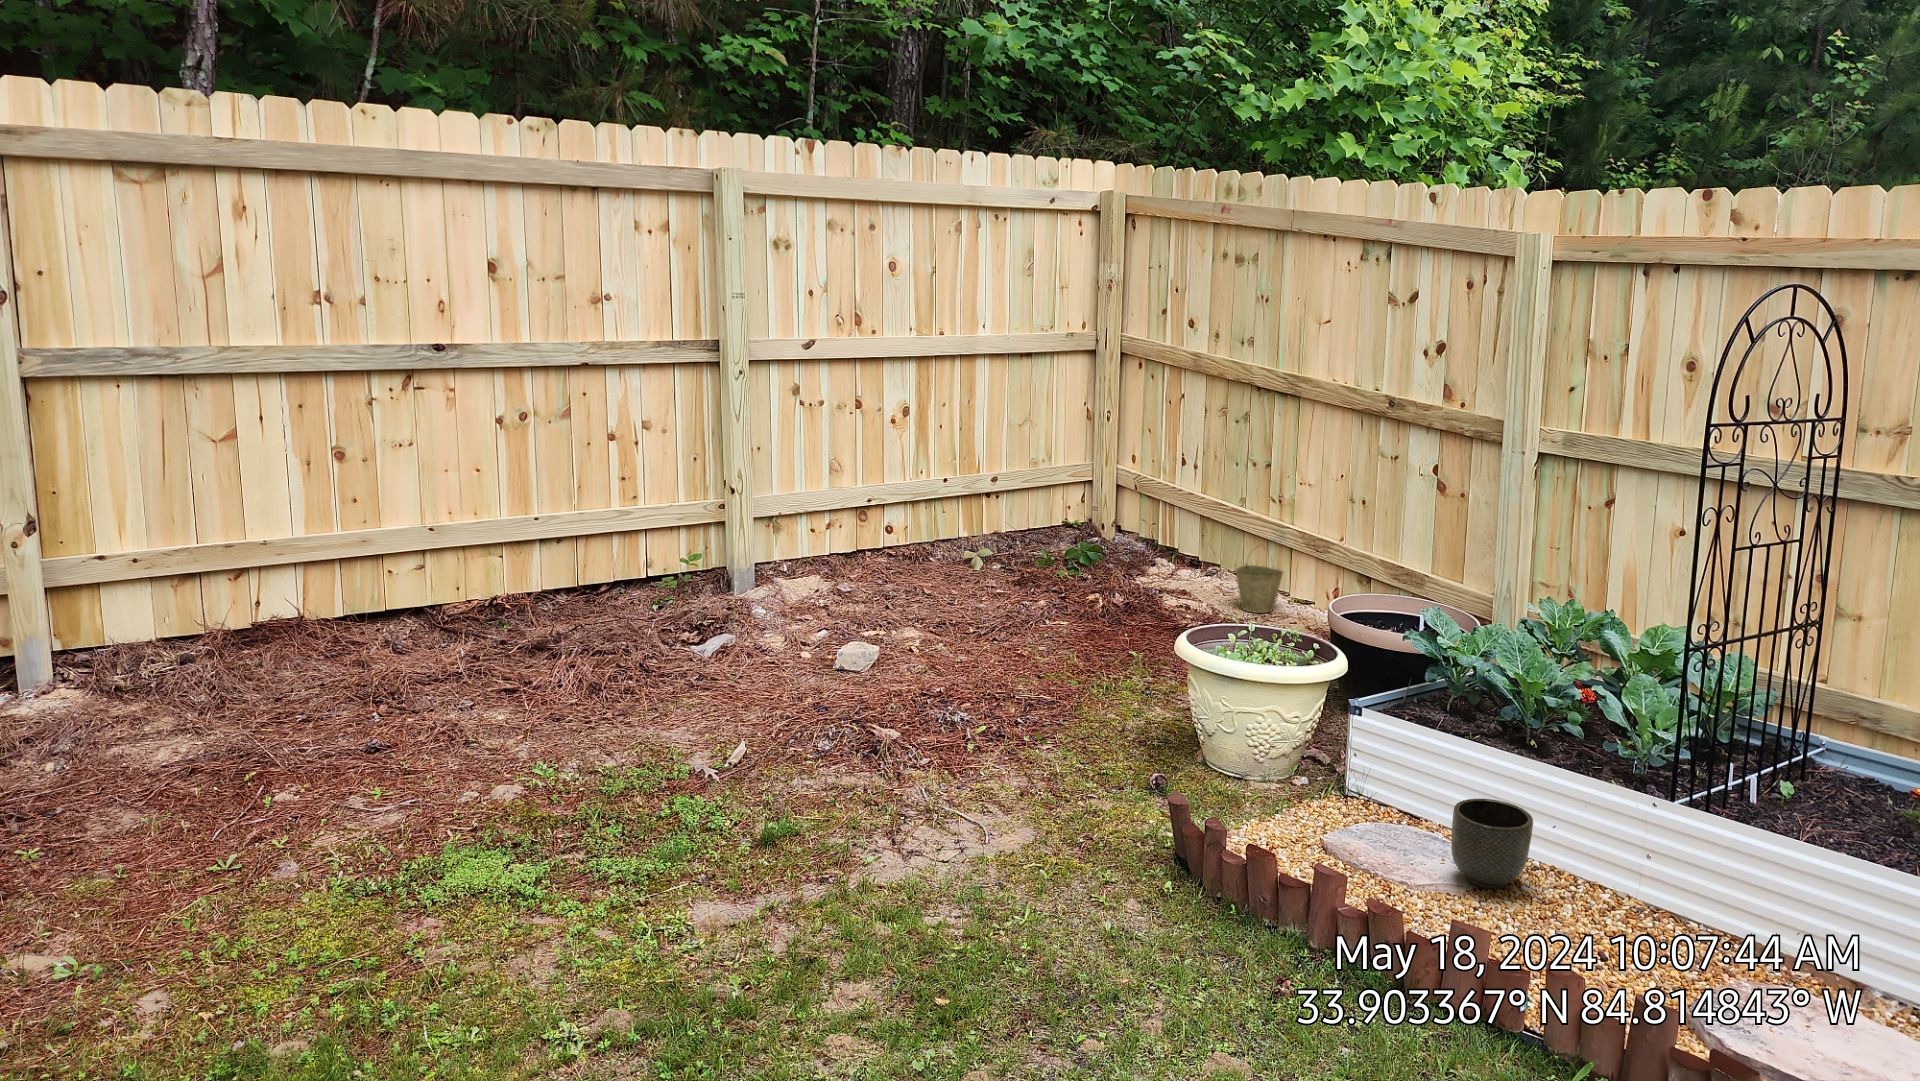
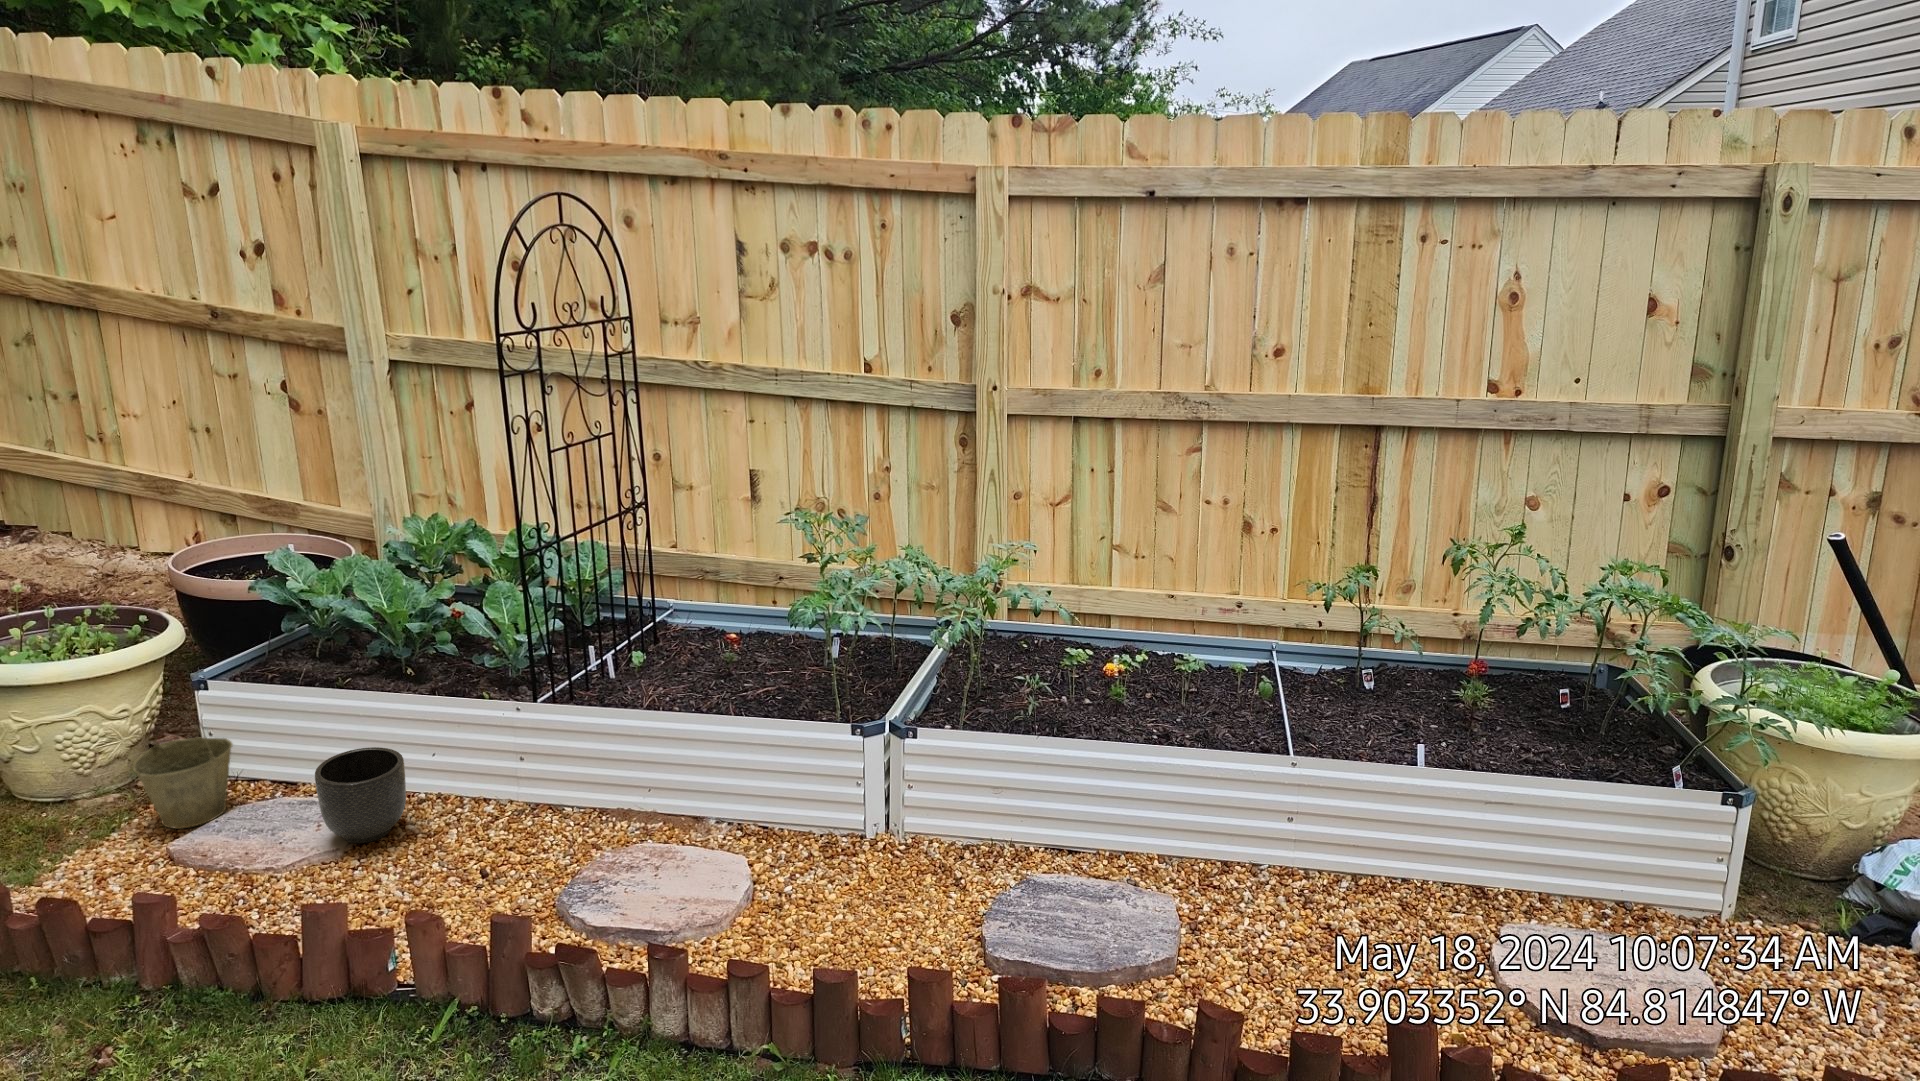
bucket: present [1235,564,1283,613] -> present [133,712,232,829]

